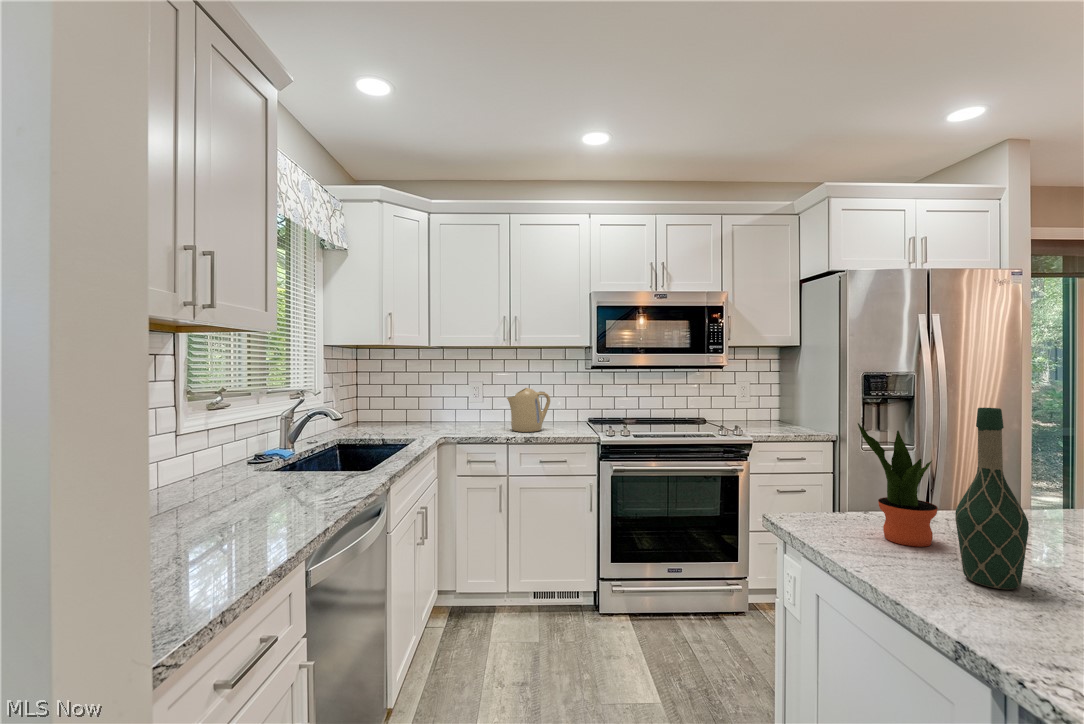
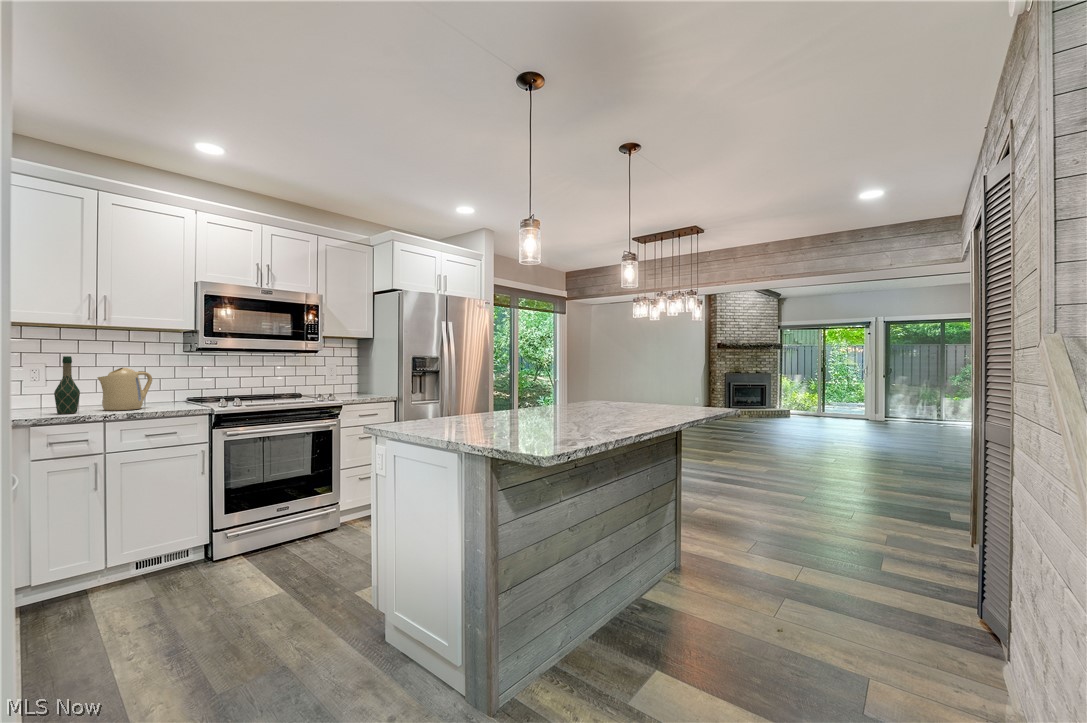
wine bottle: present [955,408,1029,589] -> present [54,356,80,414]
potted plant: present [858,423,938,547] -> none [418,368,449,423]

